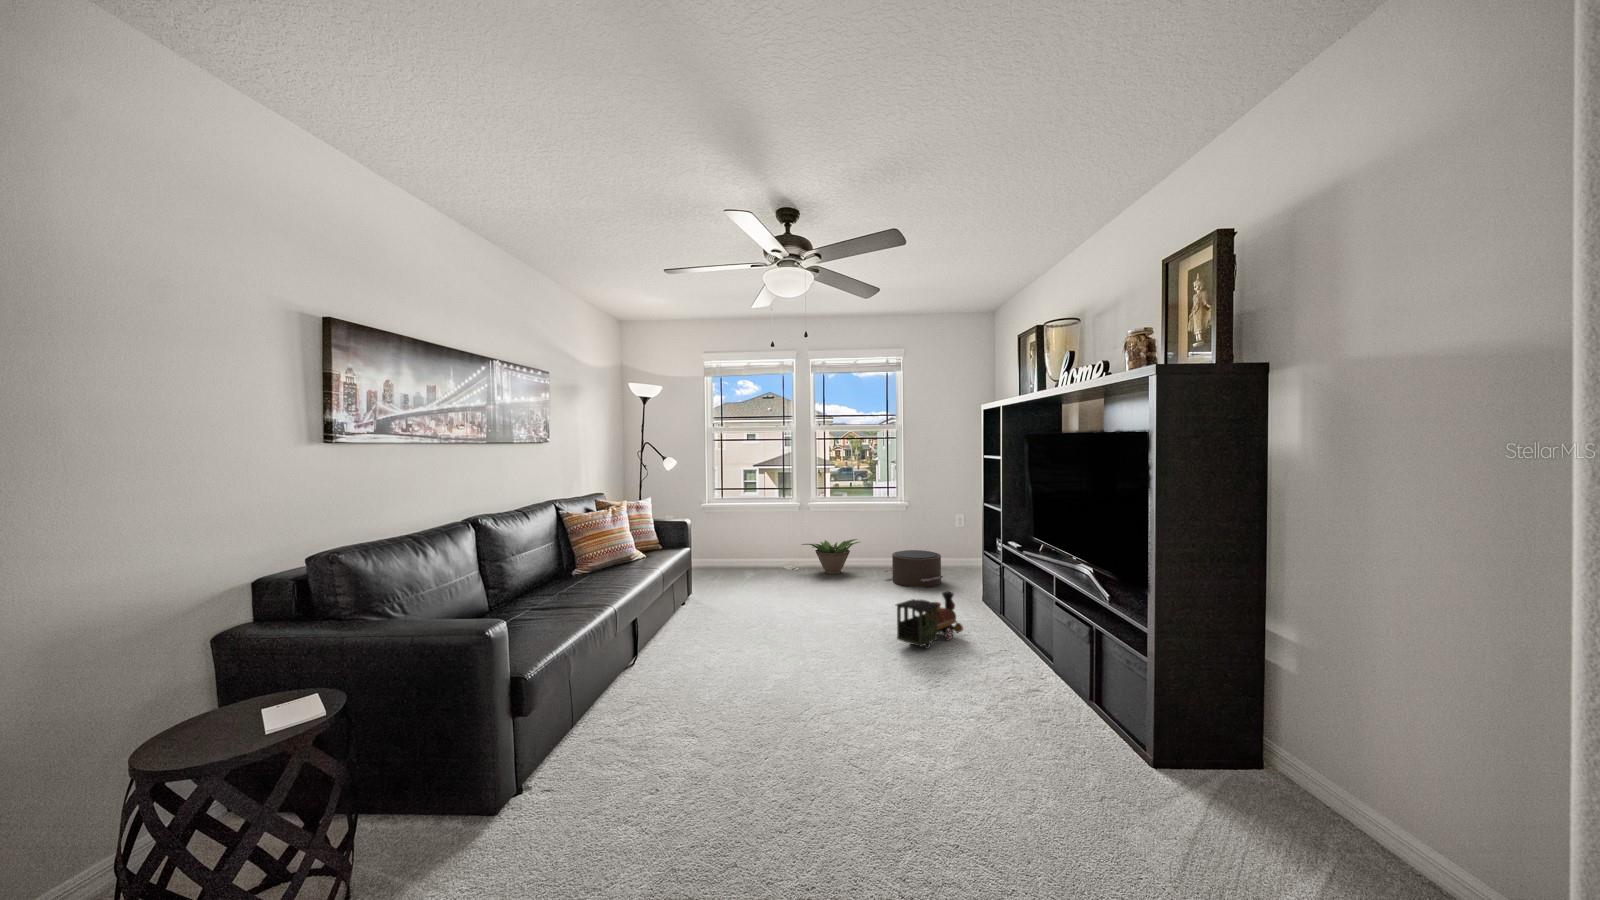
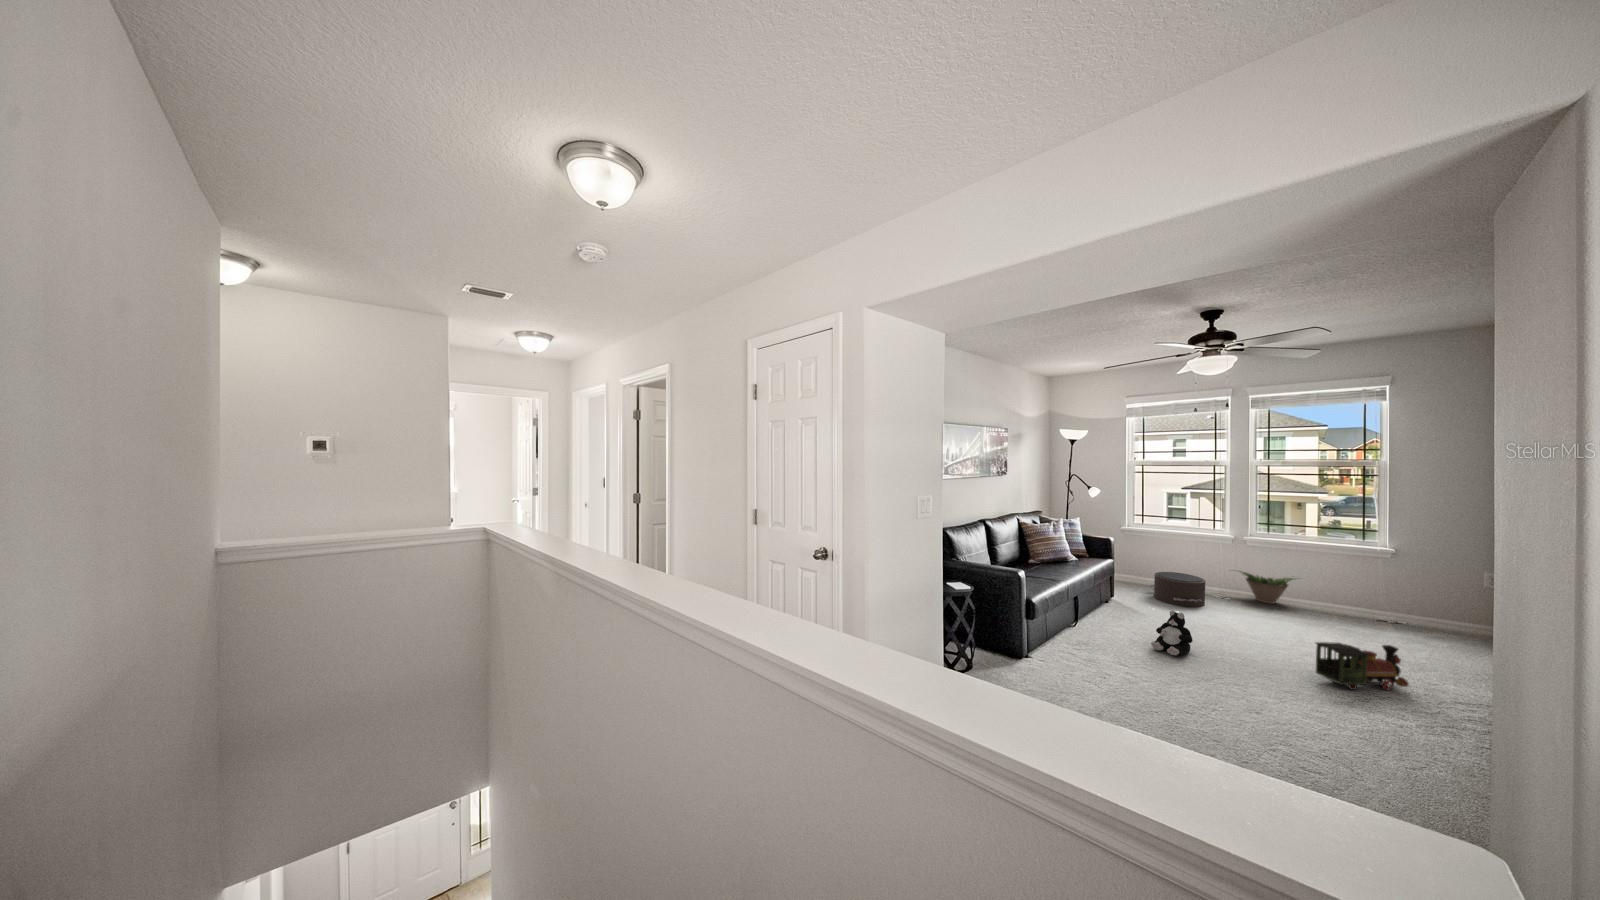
pouf: present [884,550,943,587] -> present [1149,572,1205,607]
plush toy: none [740,601,785,661] -> present [1151,611,1193,656]

